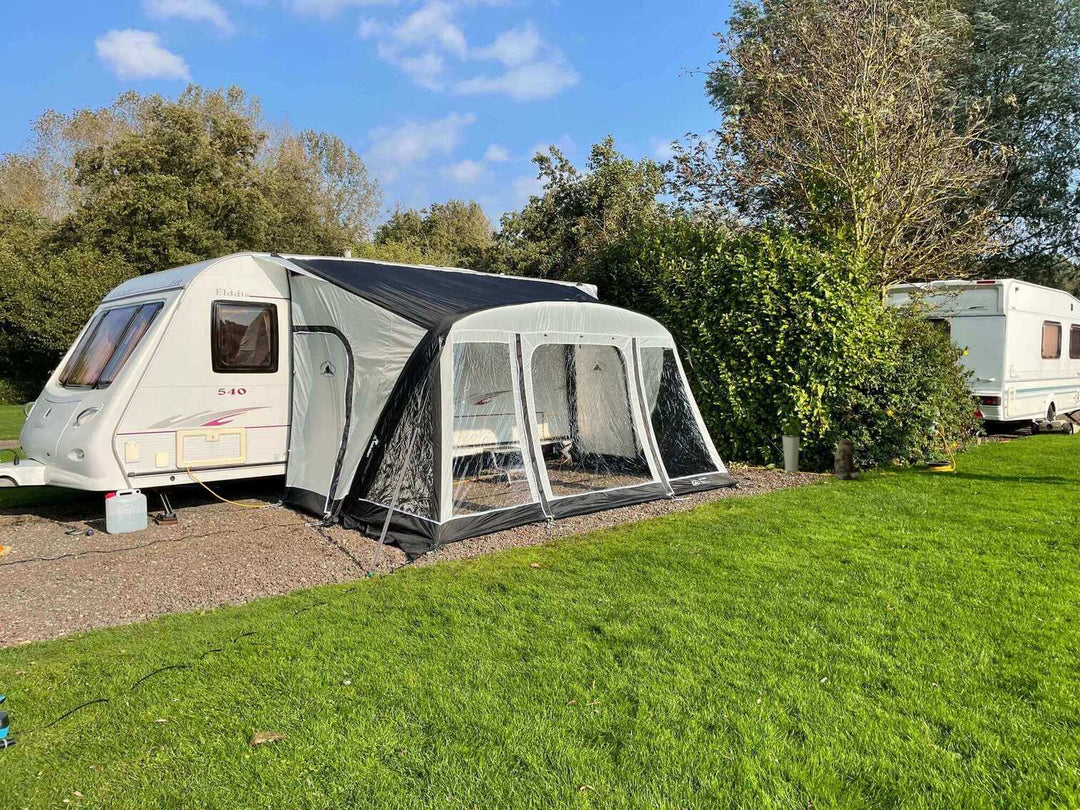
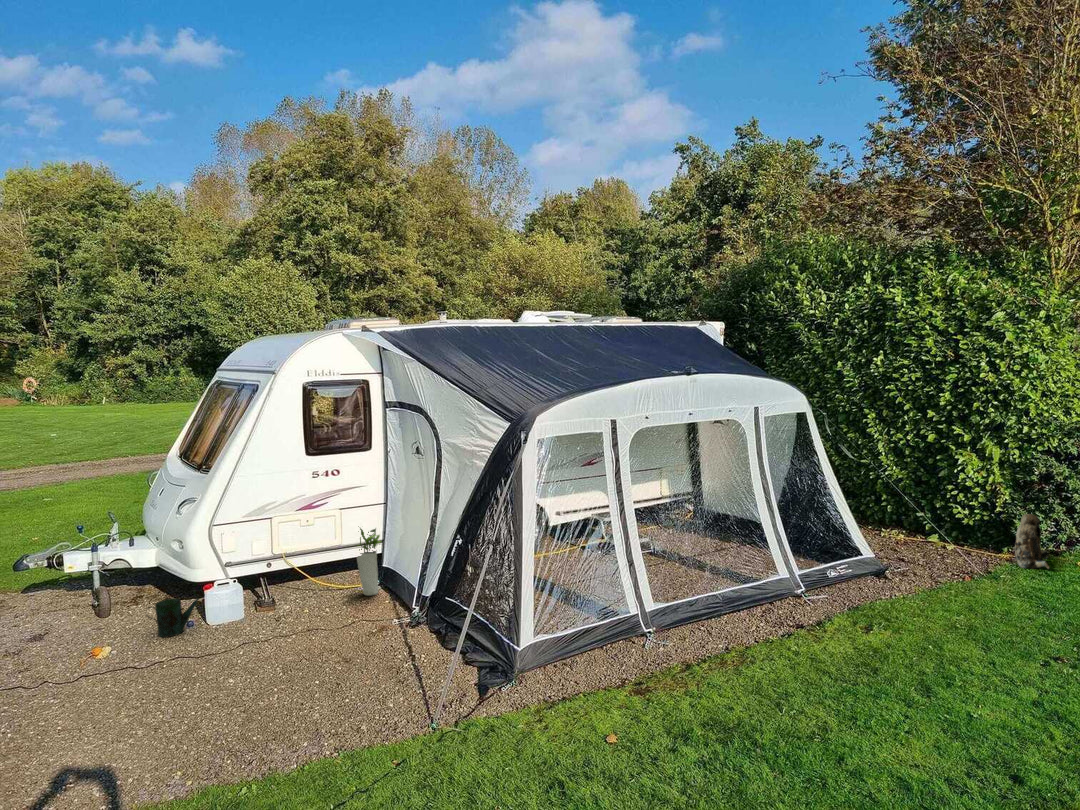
planter: present [782,417,800,472] -> present [357,526,380,595]
watering can: none [42,500,106,545] -> present [147,591,205,637]

